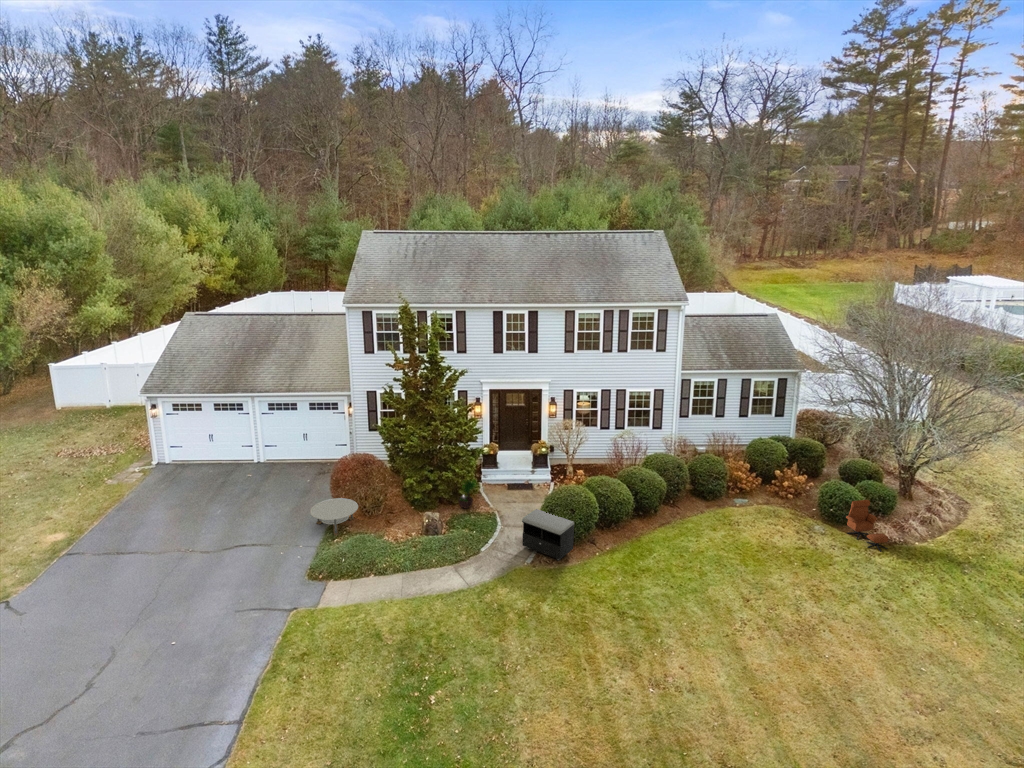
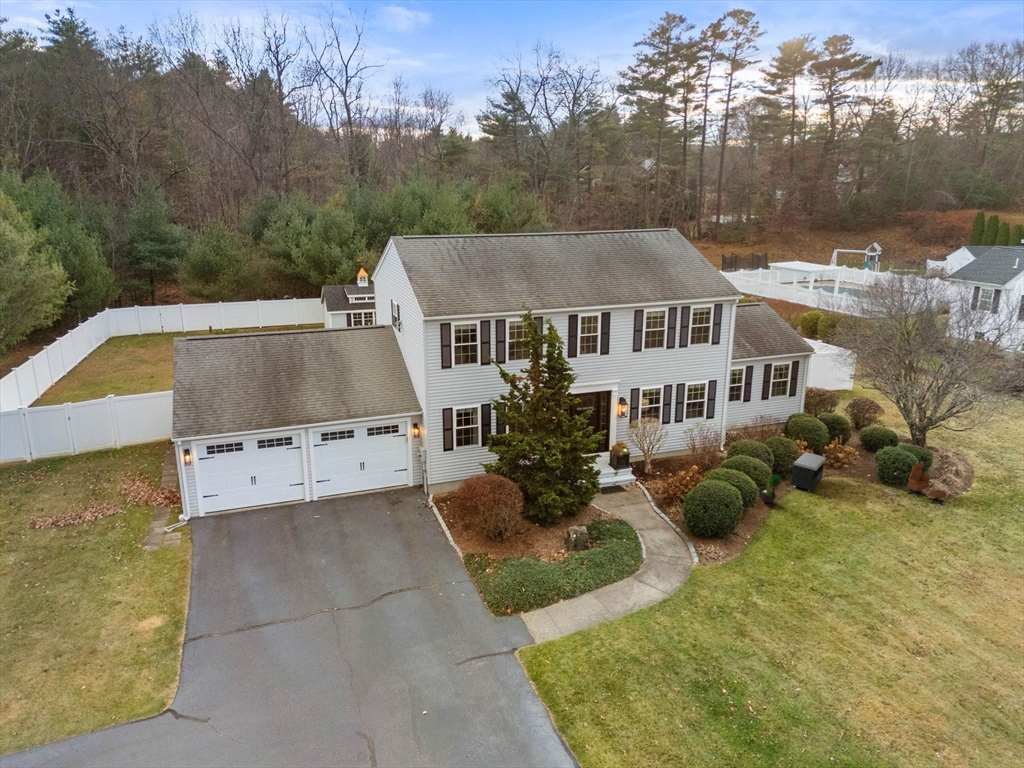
potted tree: present [459,480,475,508] -> present [760,475,782,503]
round table: present [310,498,358,536] -> none [454,528,504,569]
storage bench: present [522,509,574,560] -> present [791,452,826,491]

